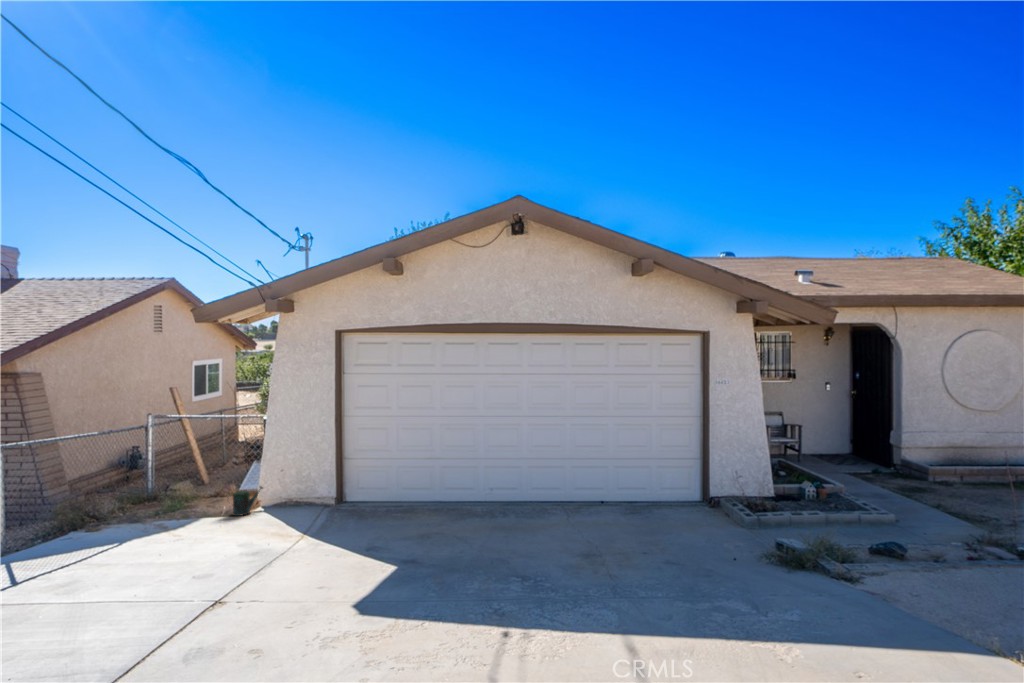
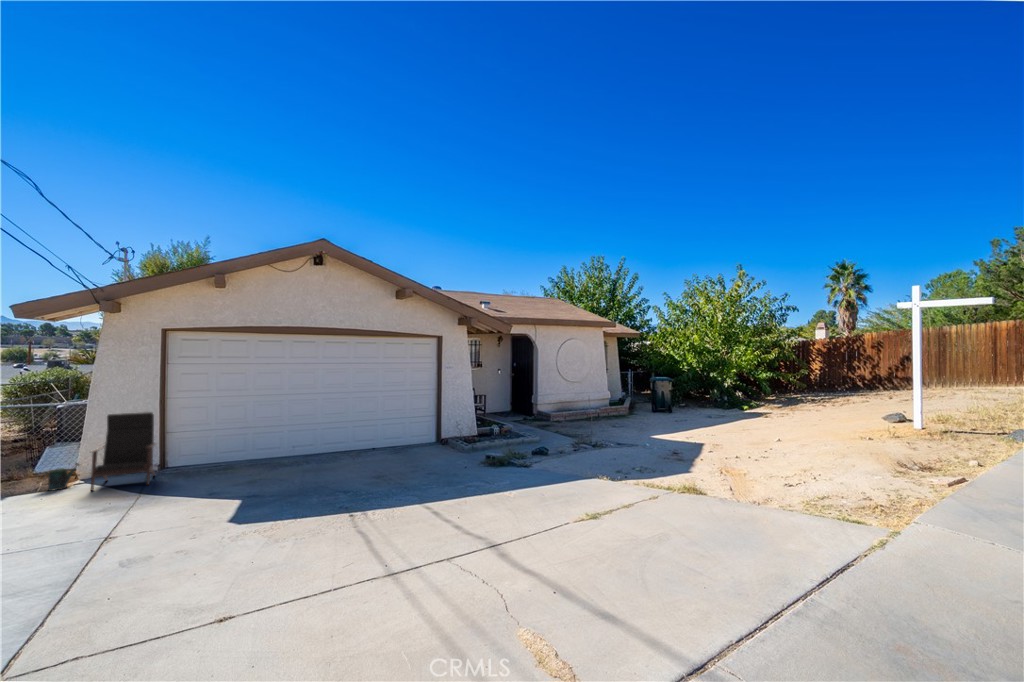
lounge chair: none [260,432,333,523] -> present [91,412,156,491]

